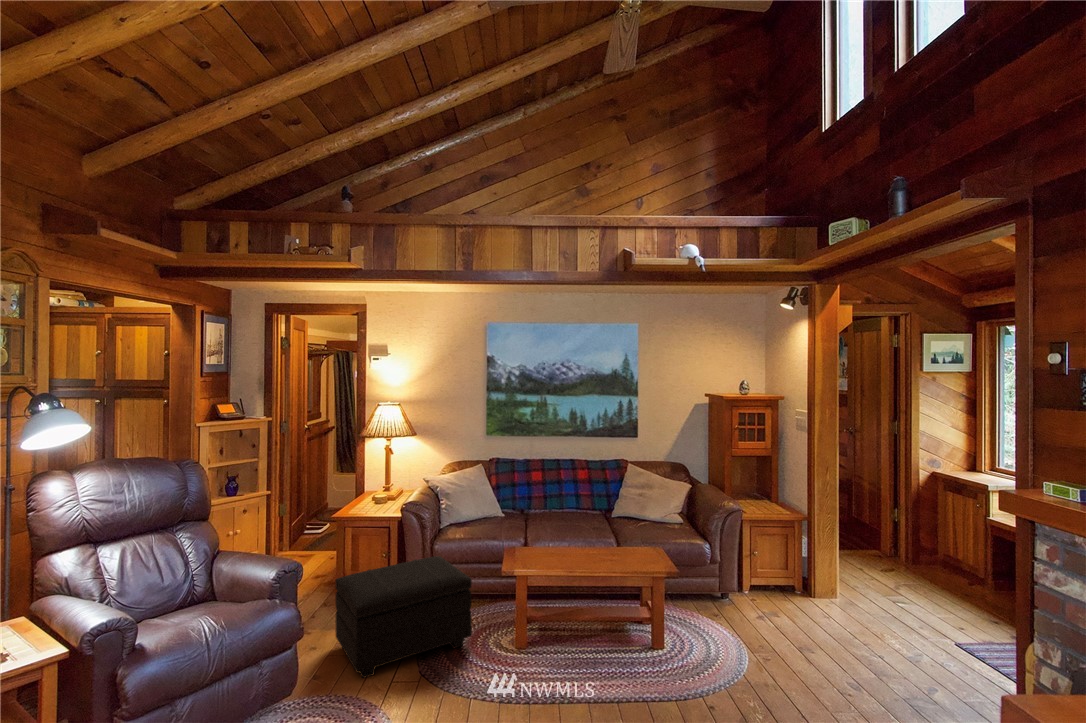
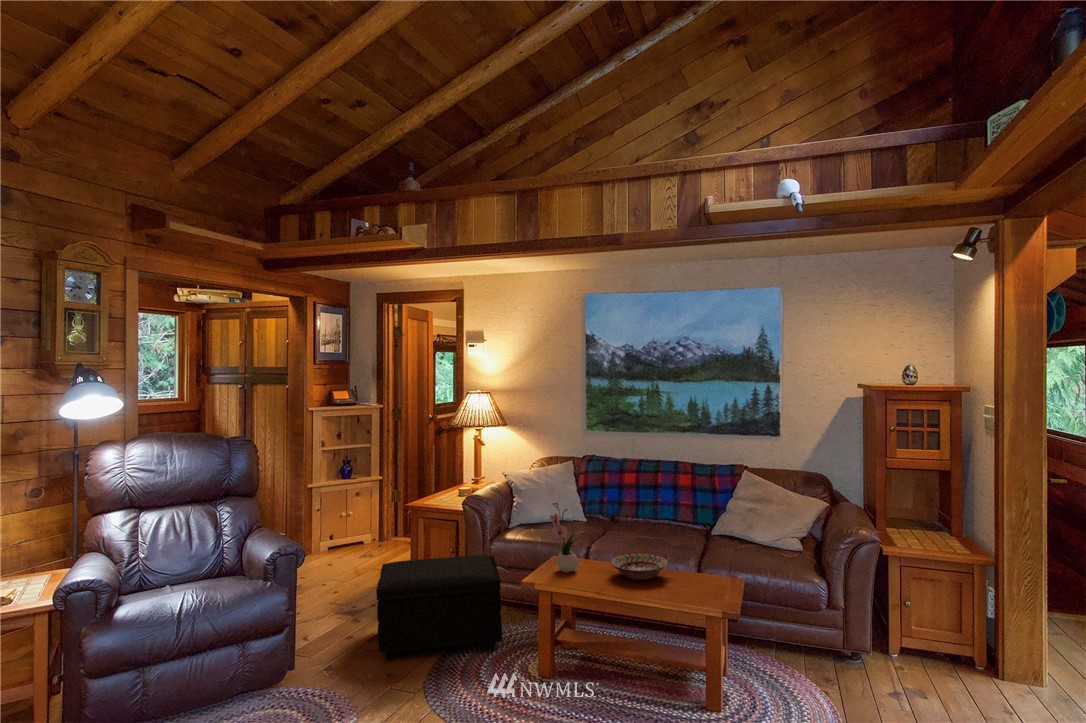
flower arrangement: none [525,501,552,564] -> present [550,503,580,573]
decorative bowl: none [576,538,624,562] -> present [611,553,667,580]

